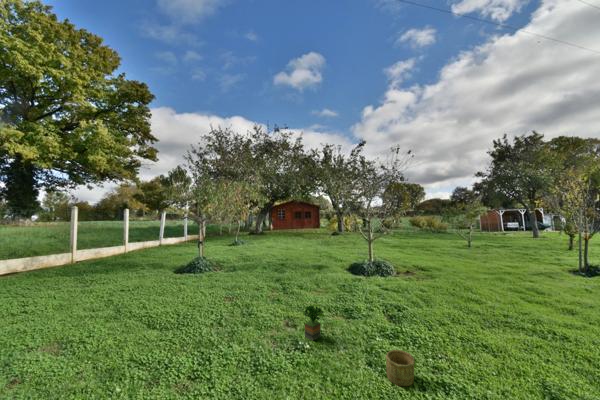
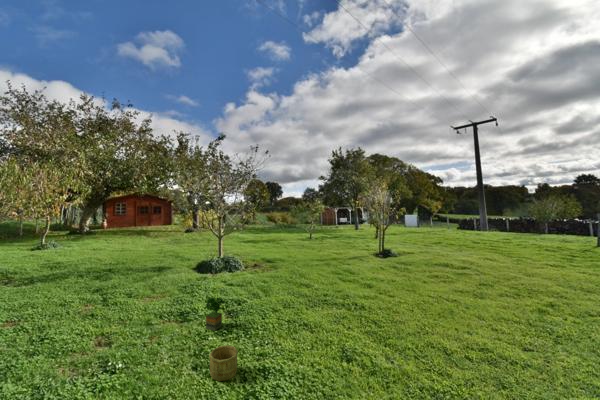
potted tree: present [304,306,323,341] -> present [206,297,225,331]

